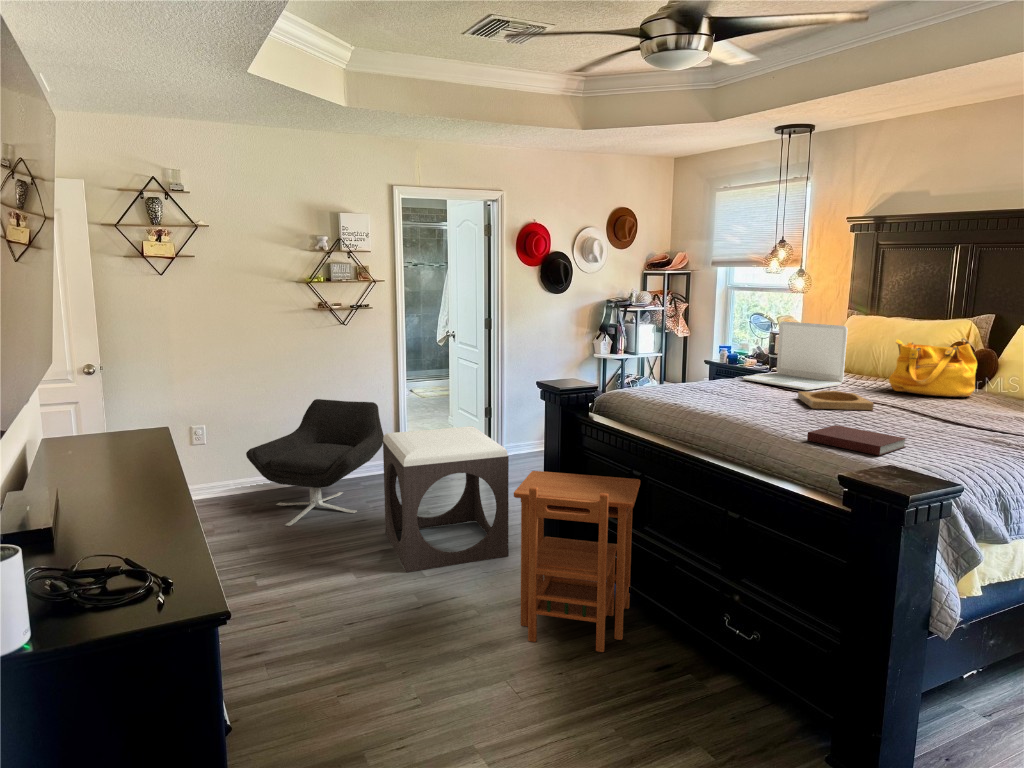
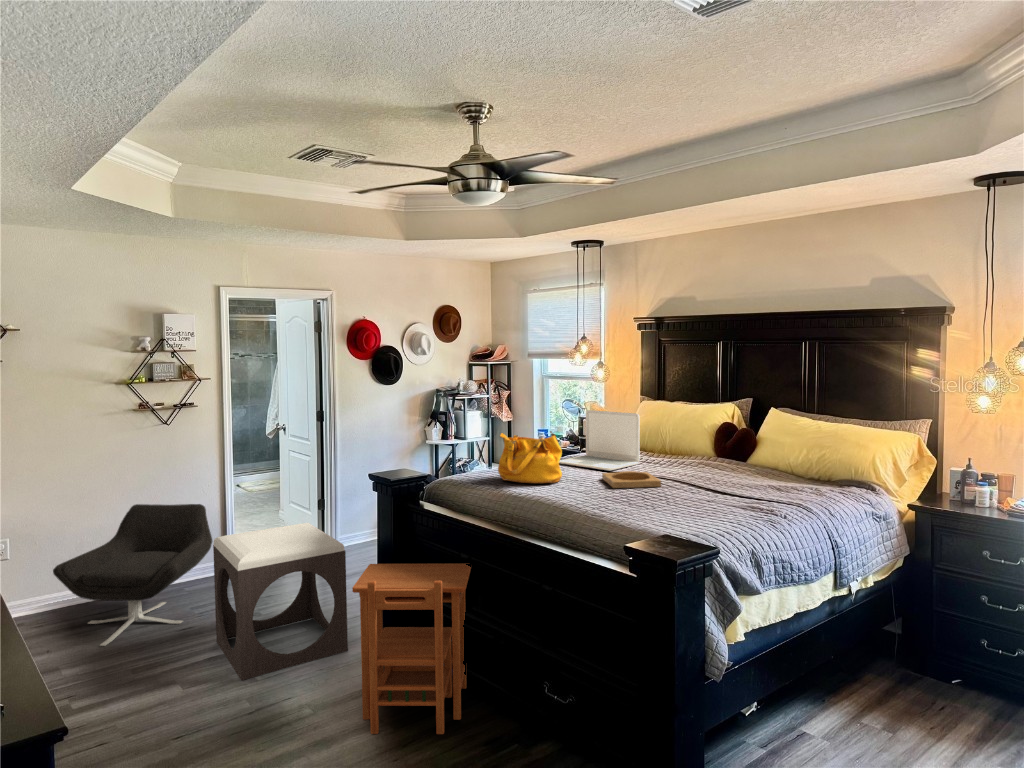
handbag: present [889,338,977,397] -> present [498,431,562,483]
notebook: present [807,425,907,456] -> none [607,503,683,528]

